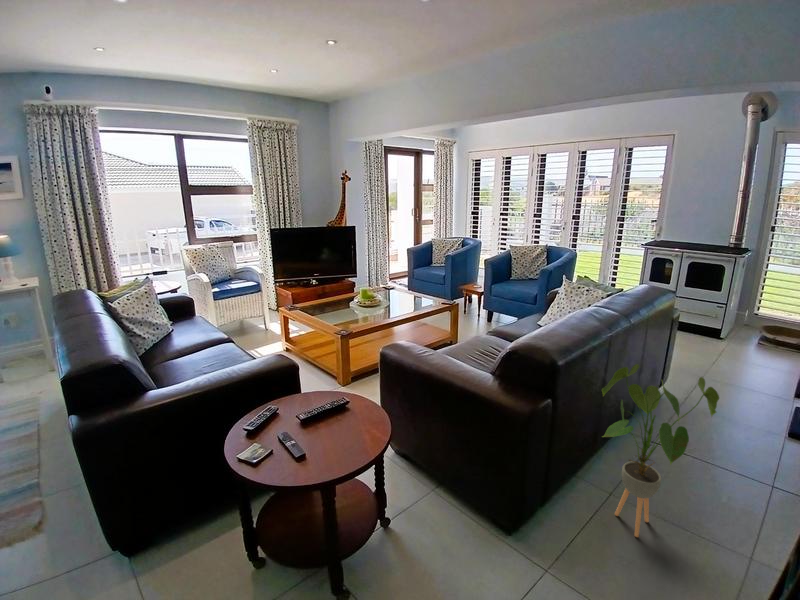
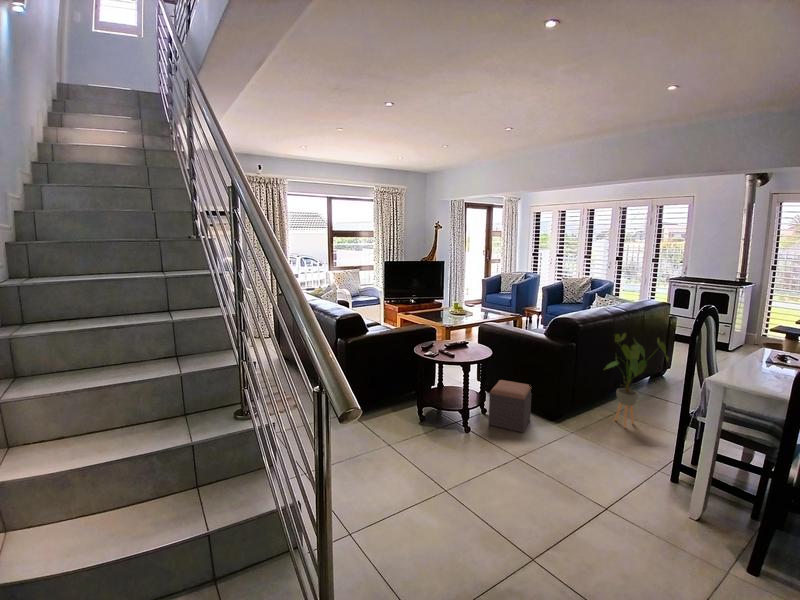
footstool: none [394,462,475,580] -> present [489,380,532,432]

